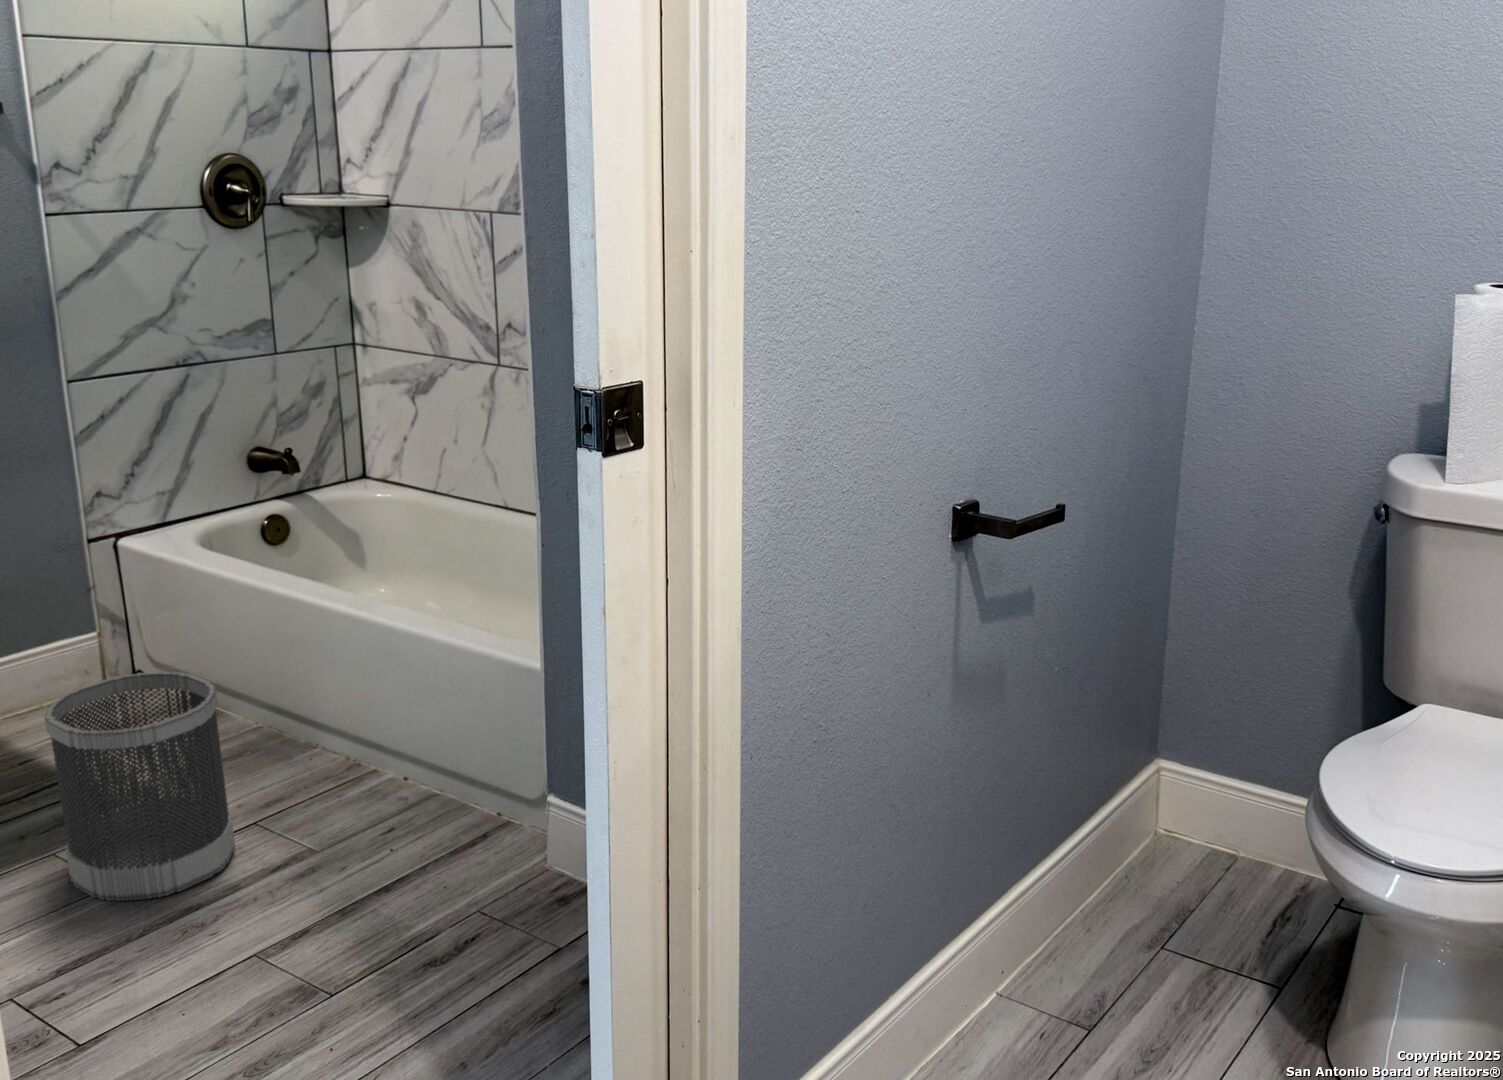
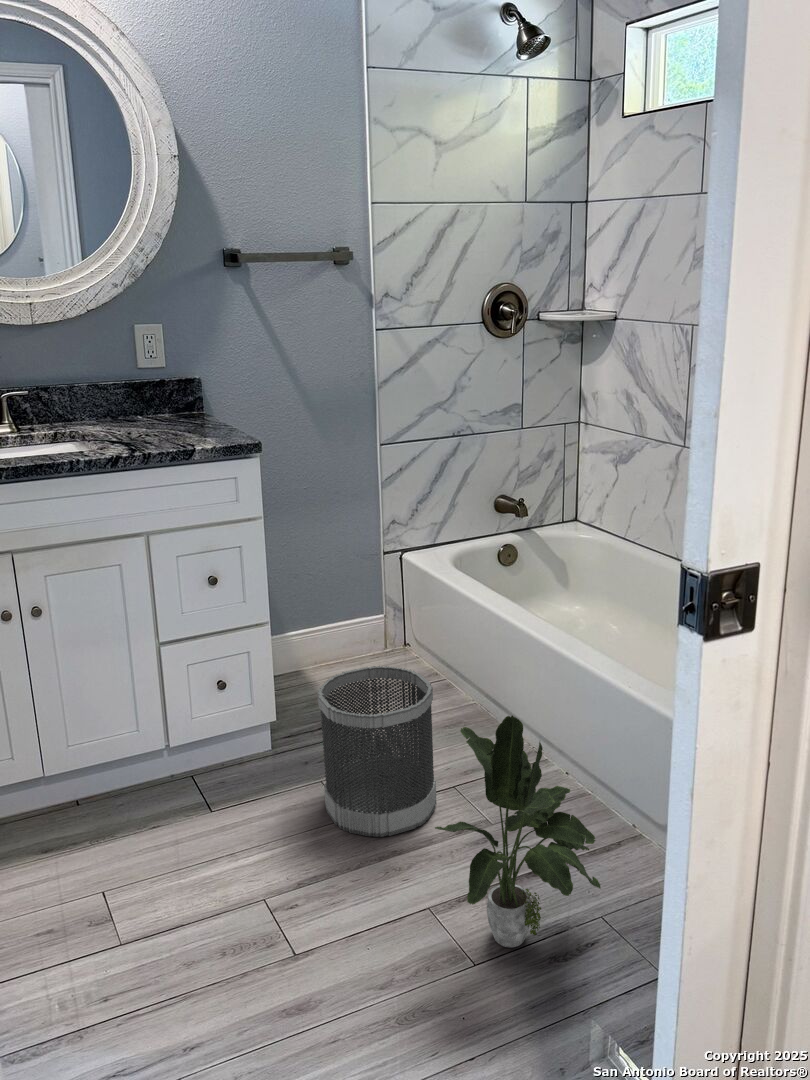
potted plant: none [265,676,475,967] -> present [435,715,601,948]

